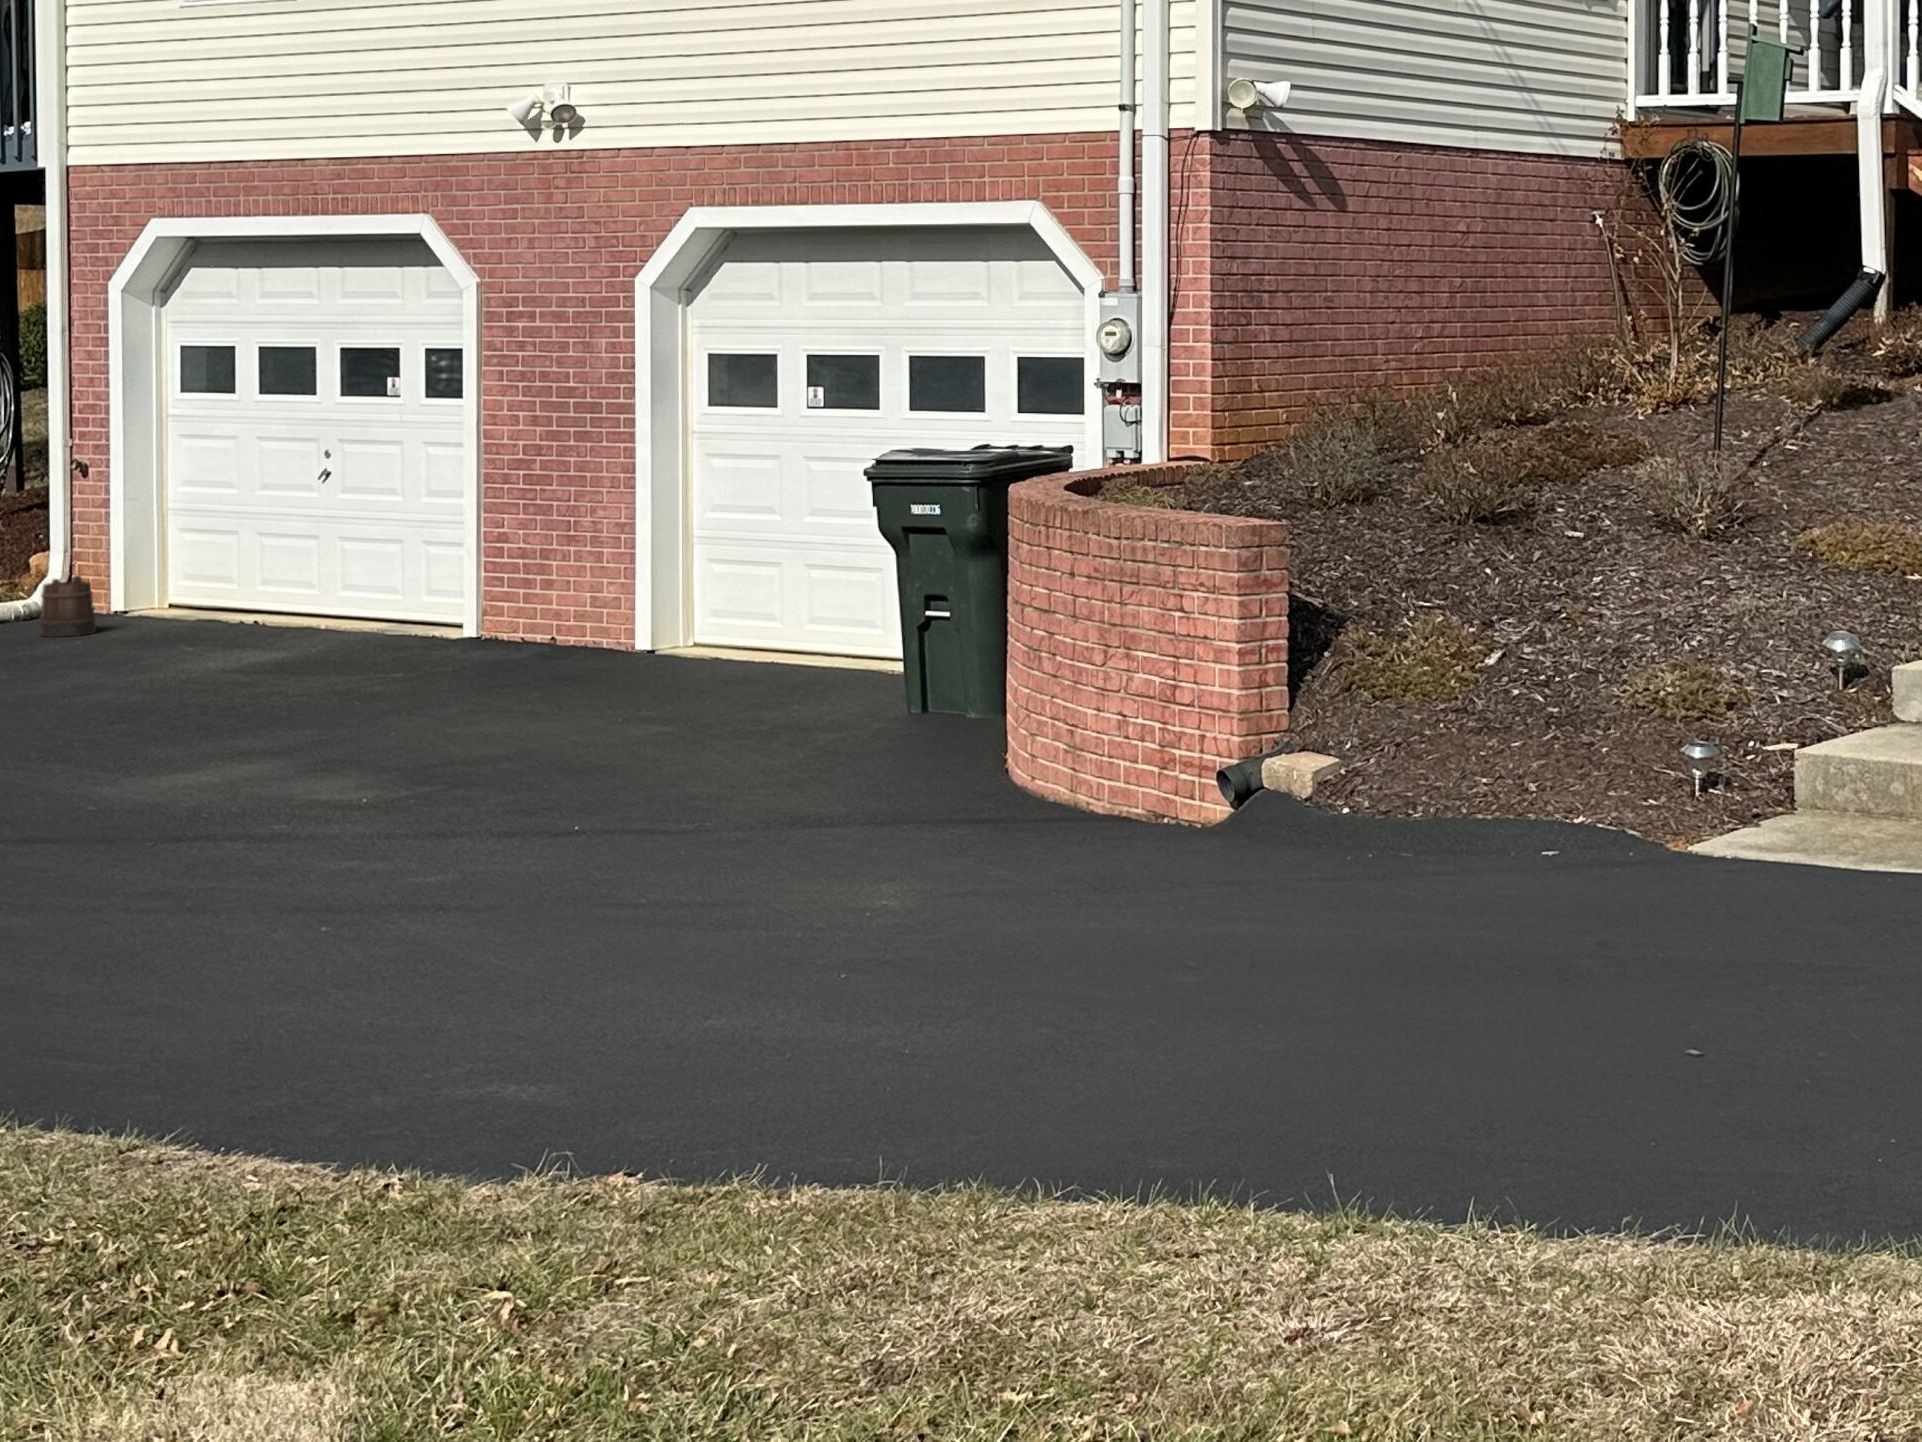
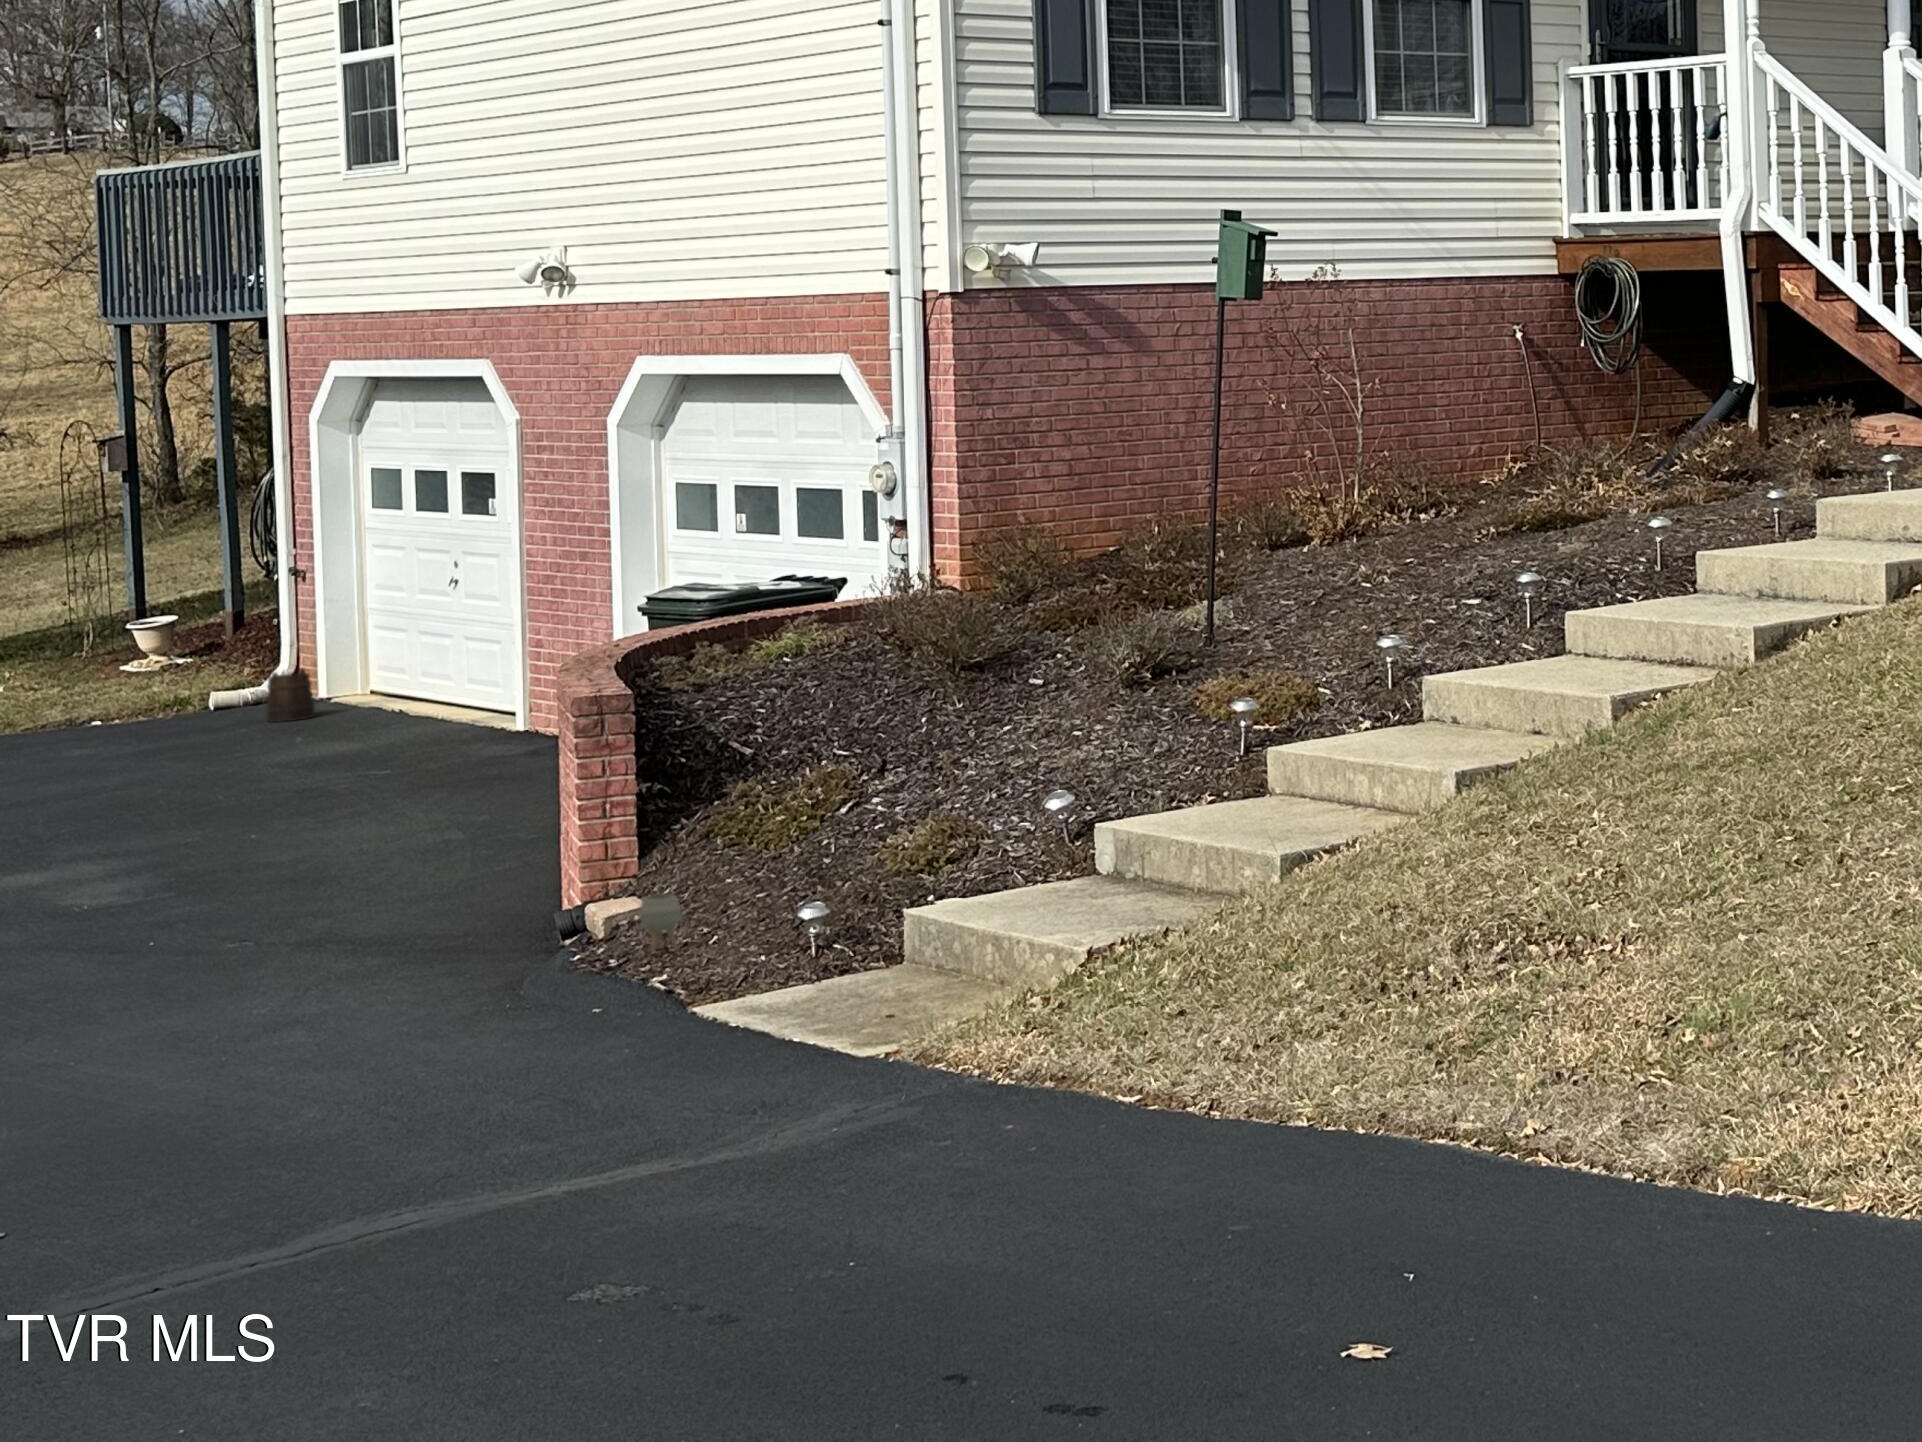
planter: none [1250,746,1294,813] -> present [639,893,681,954]

